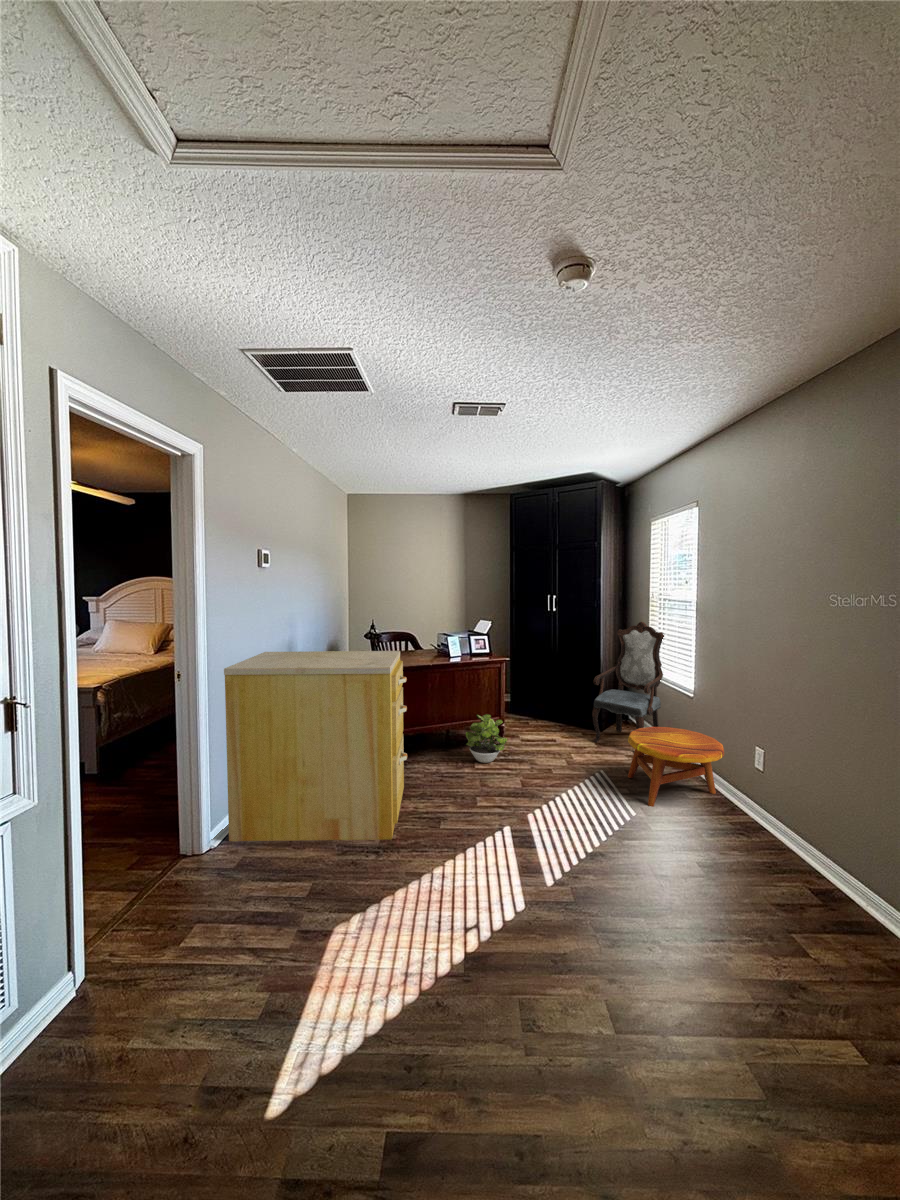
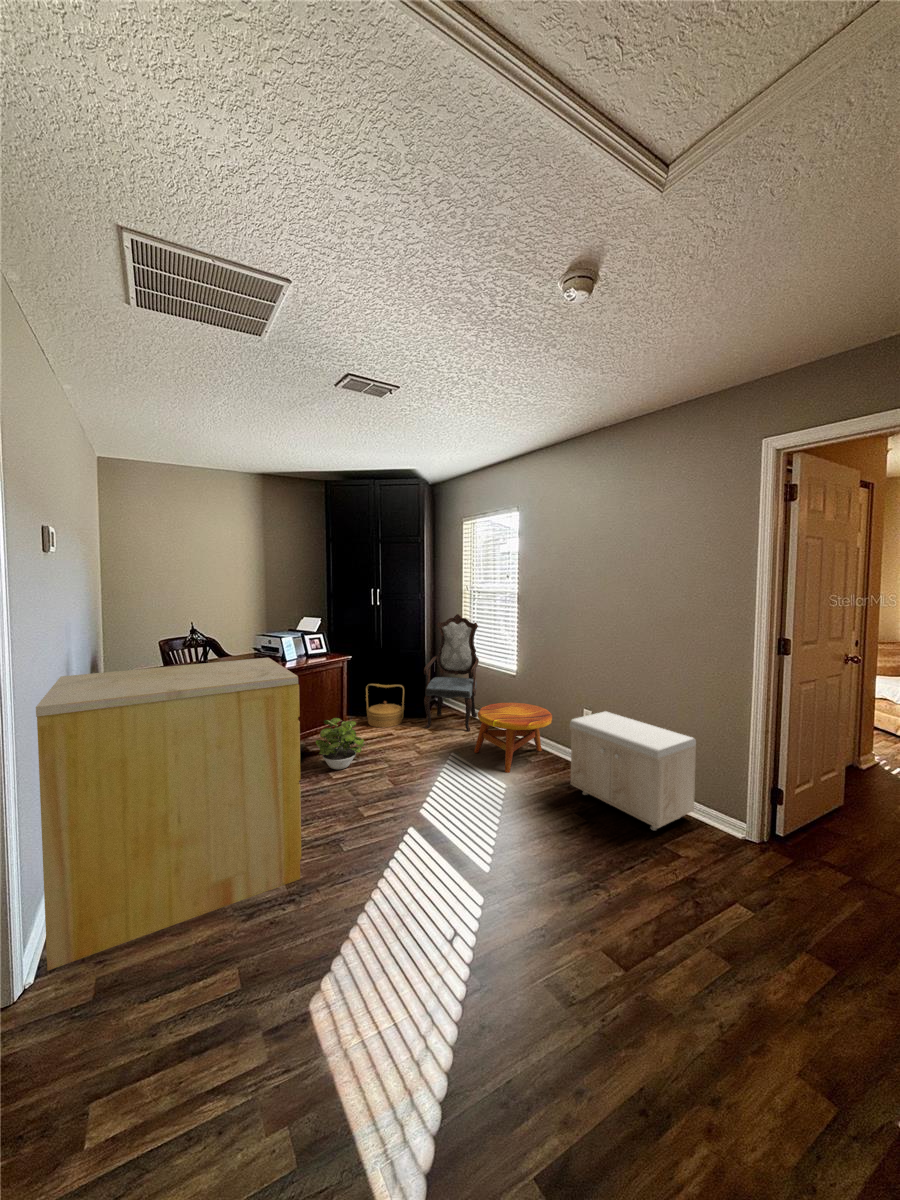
woven basket: none [538,688,576,734] -> present [366,684,404,727]
storage bench: none [712,757,892,928] -> present [569,712,696,830]

